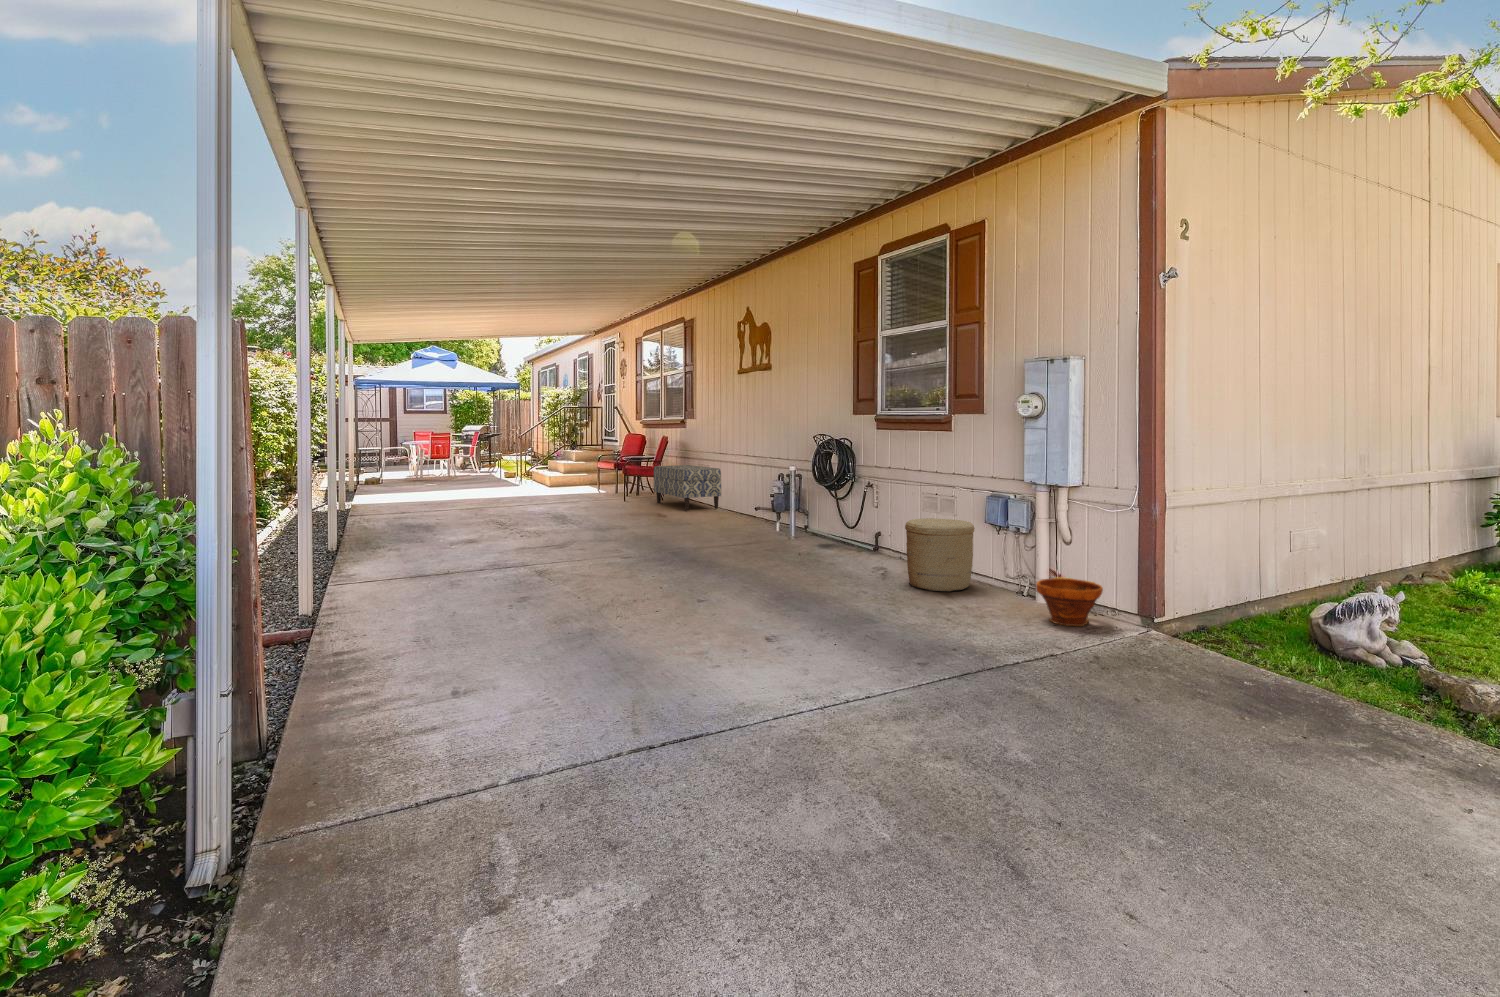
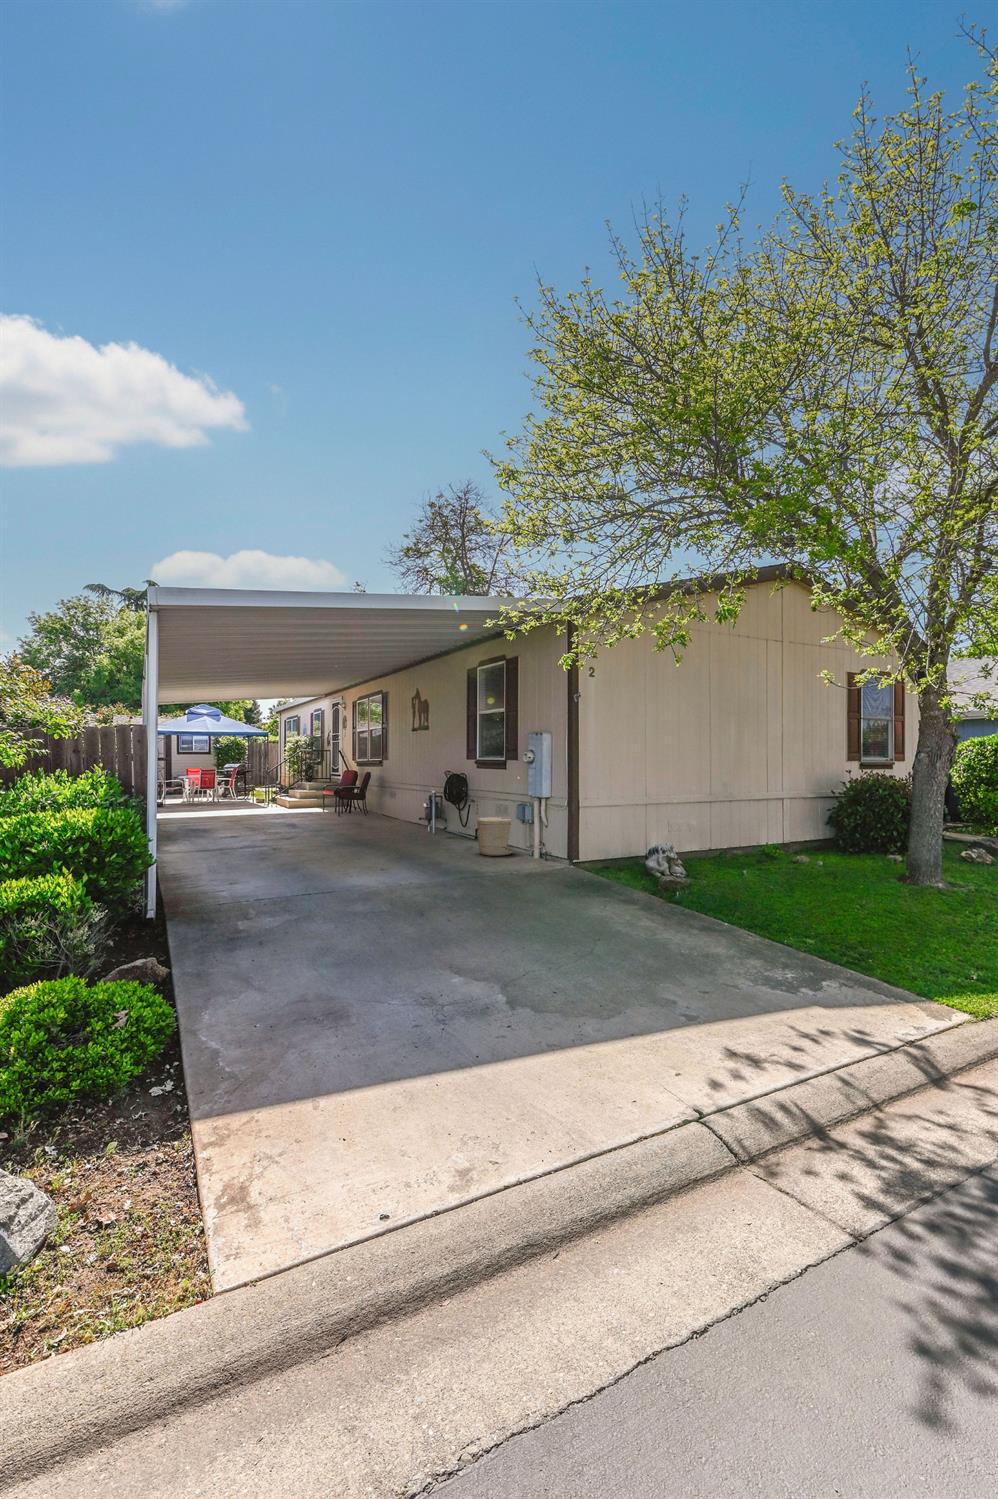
bench: present [654,465,721,511] -> none [359,792,402,822]
planter: present [1036,577,1103,626] -> none [526,844,557,867]

